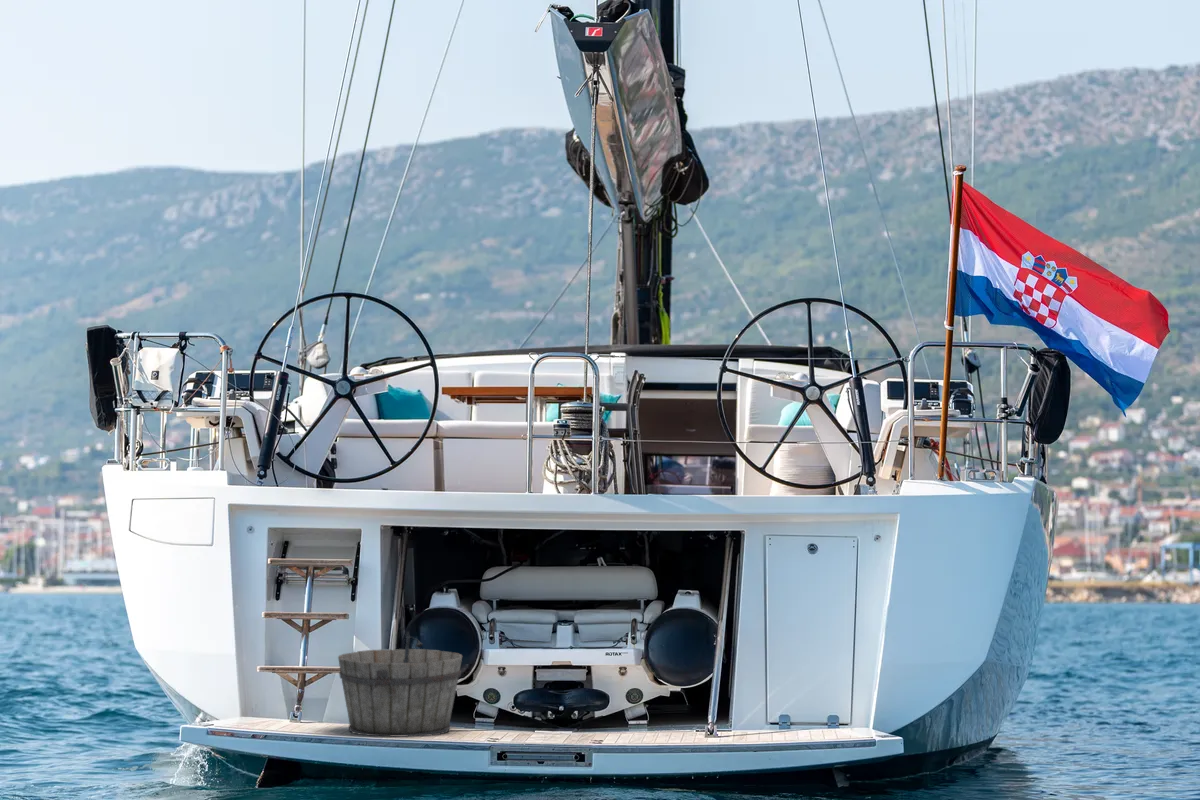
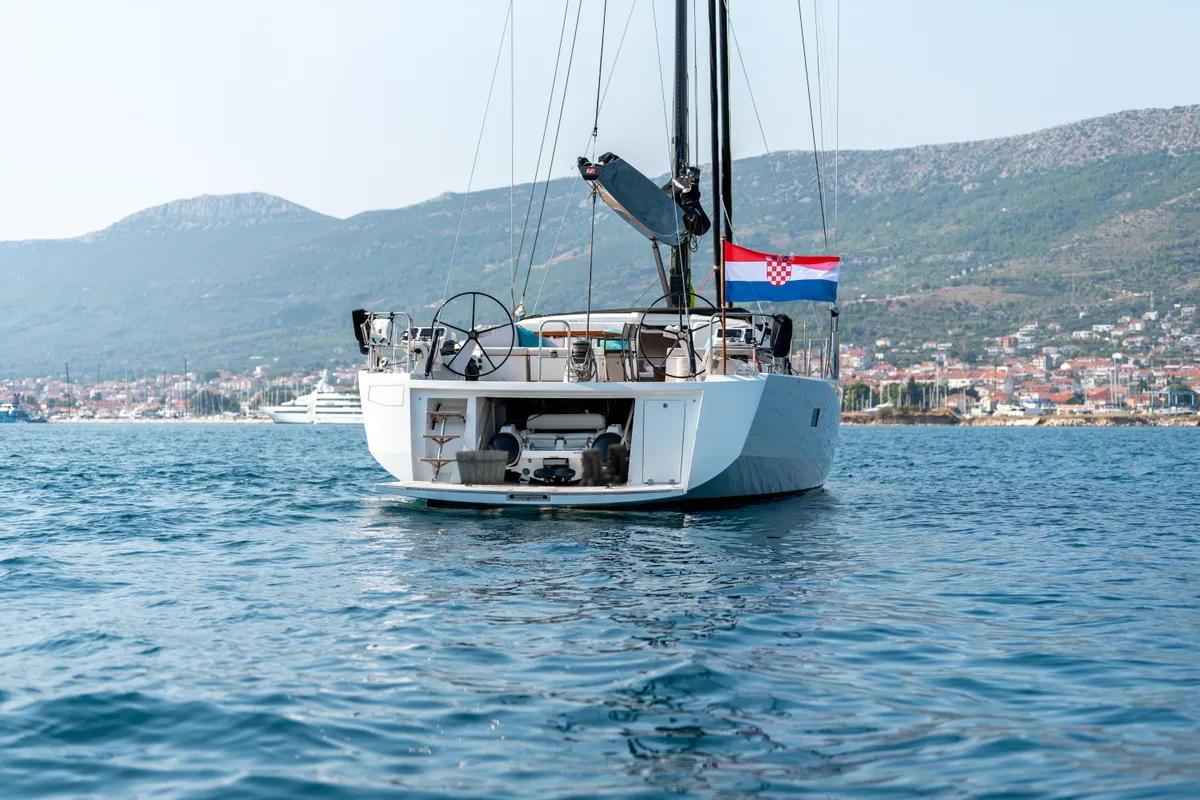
backpack: none [638,637,745,744] -> present [580,444,628,486]

